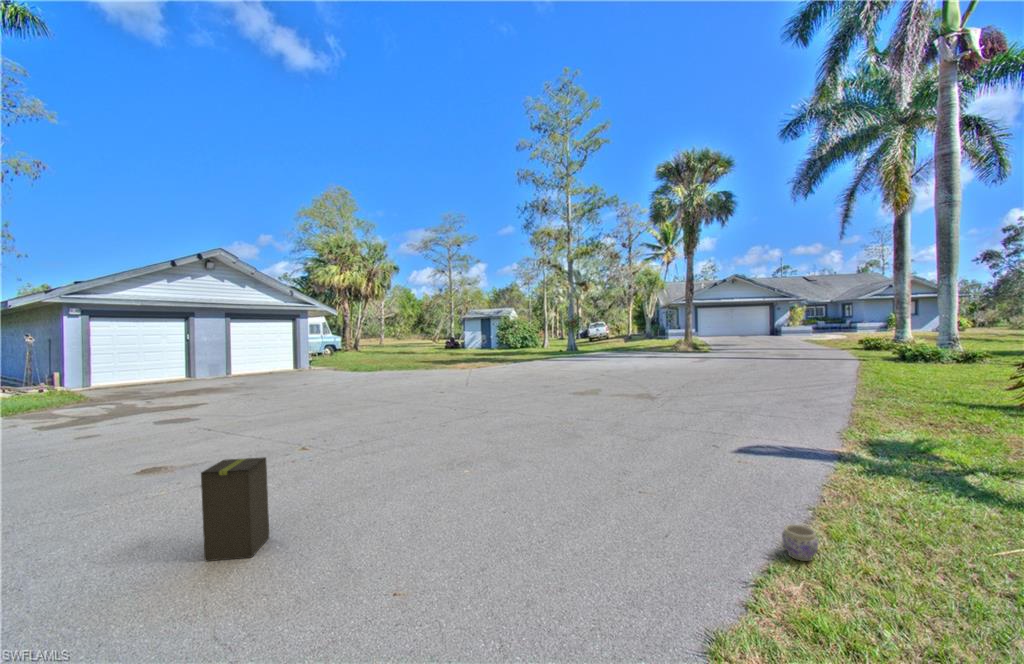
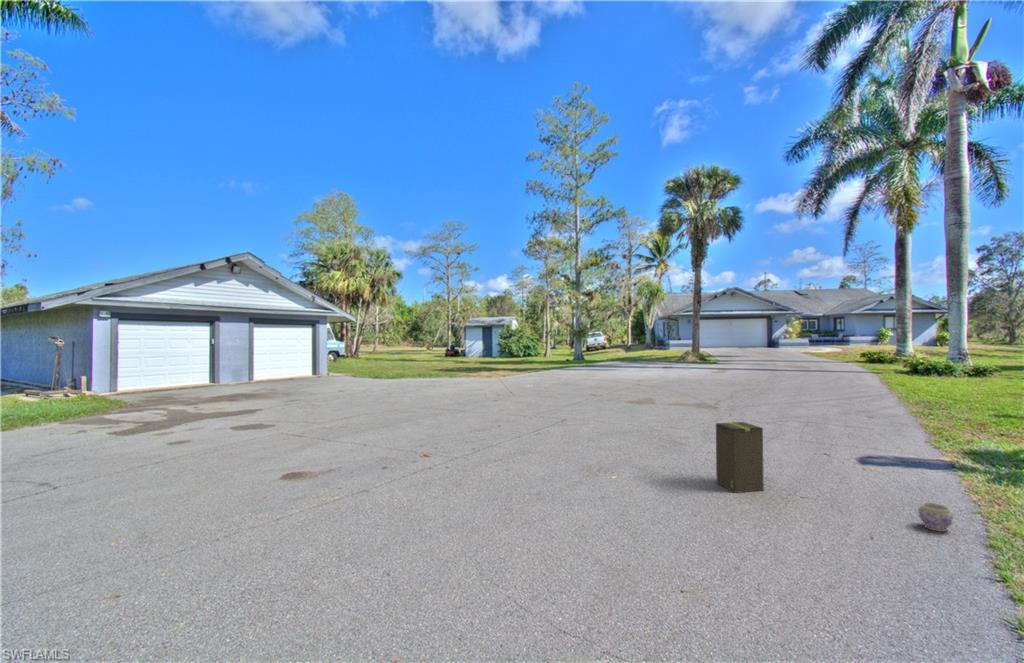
cardboard box: present [201,457,269,561] -> present [716,422,764,493]

